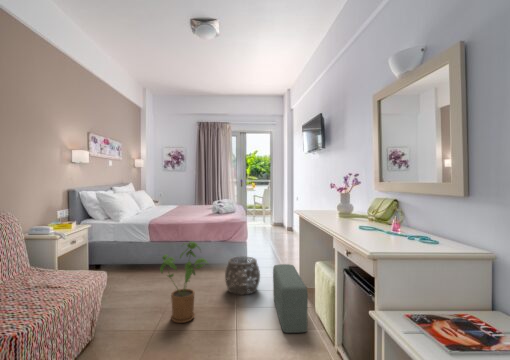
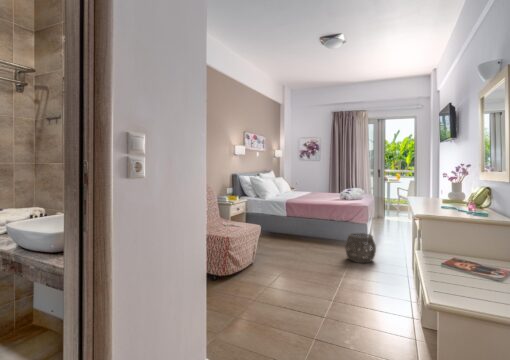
house plant: present [160,242,207,323] -> none [294,214,330,271]
pouf: present [273,264,308,333] -> none [385,240,408,290]

